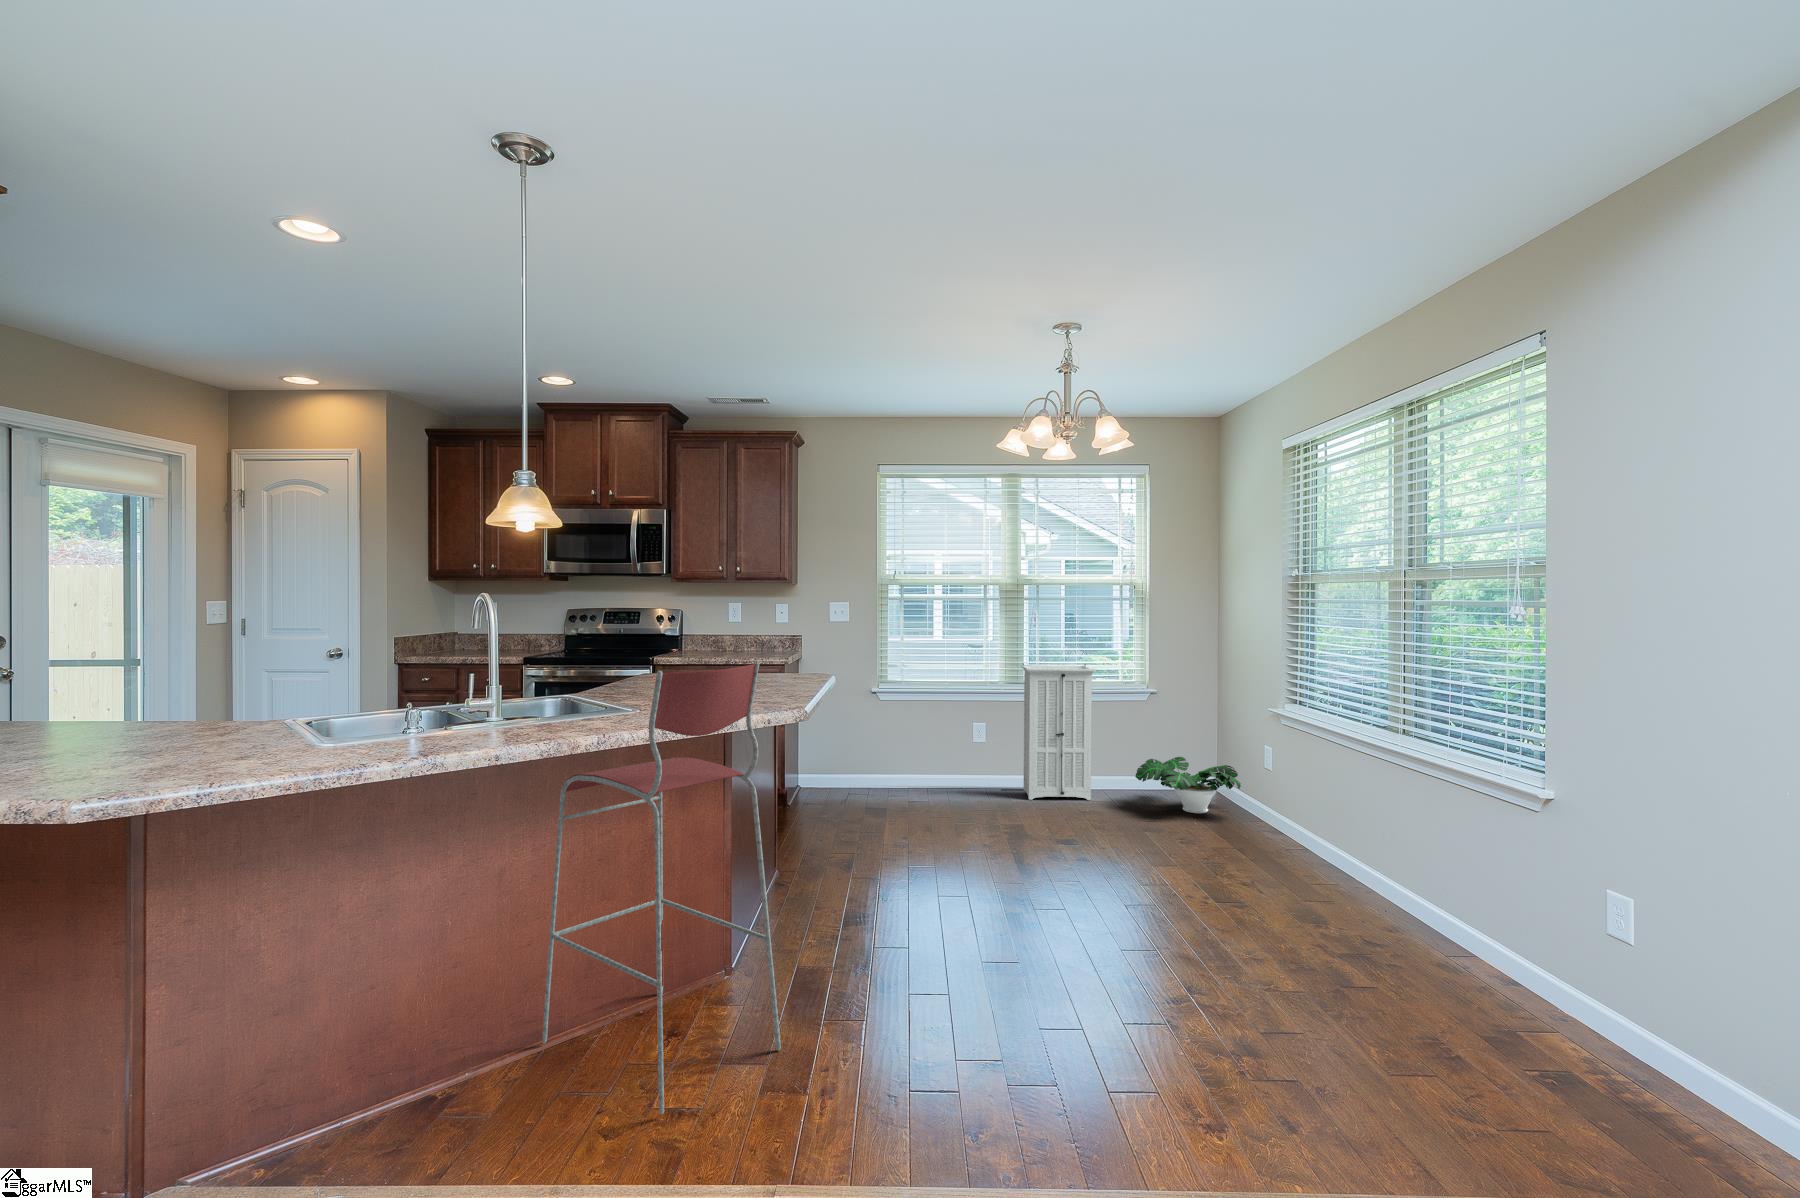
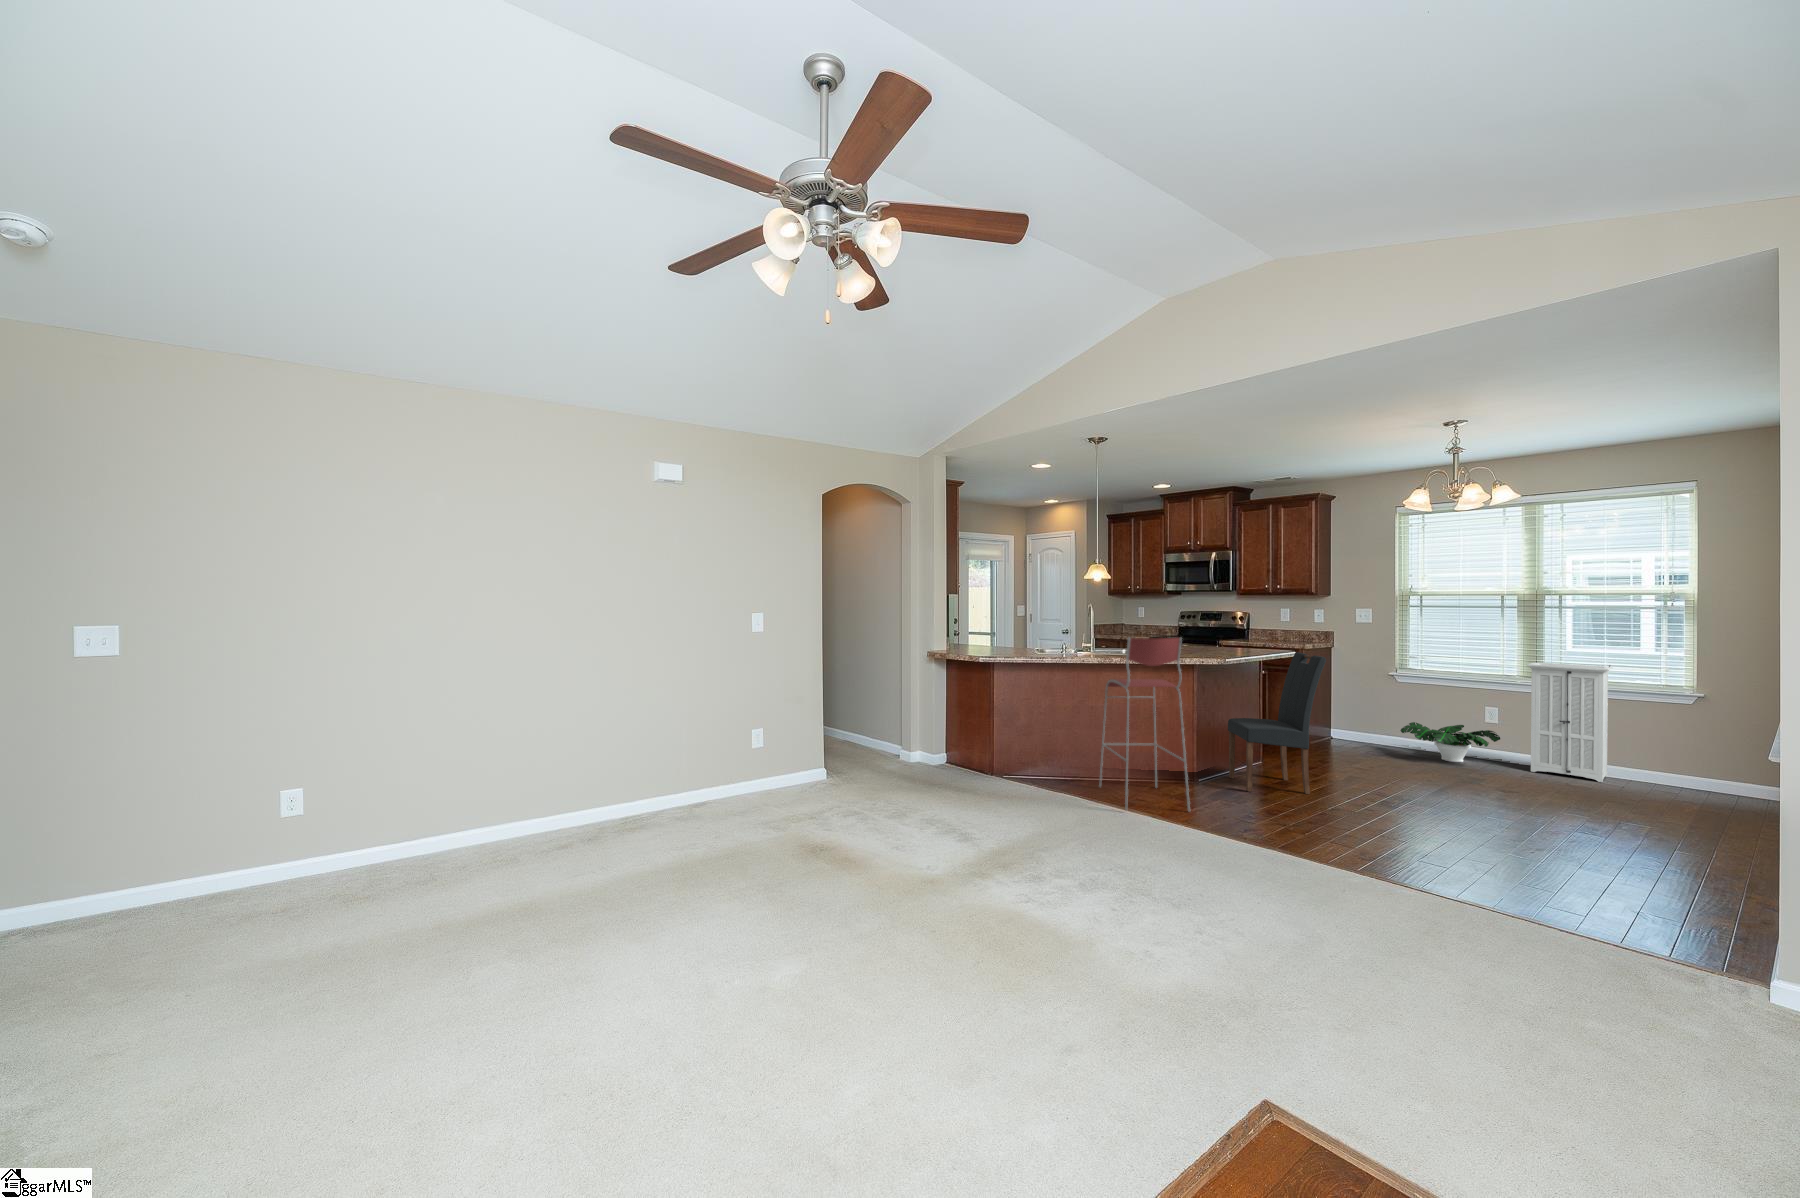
dining chair: none [754,674,914,944] -> present [1228,652,1326,794]
potted plant: present [1135,757,1241,813] -> present [1400,722,1500,762]

